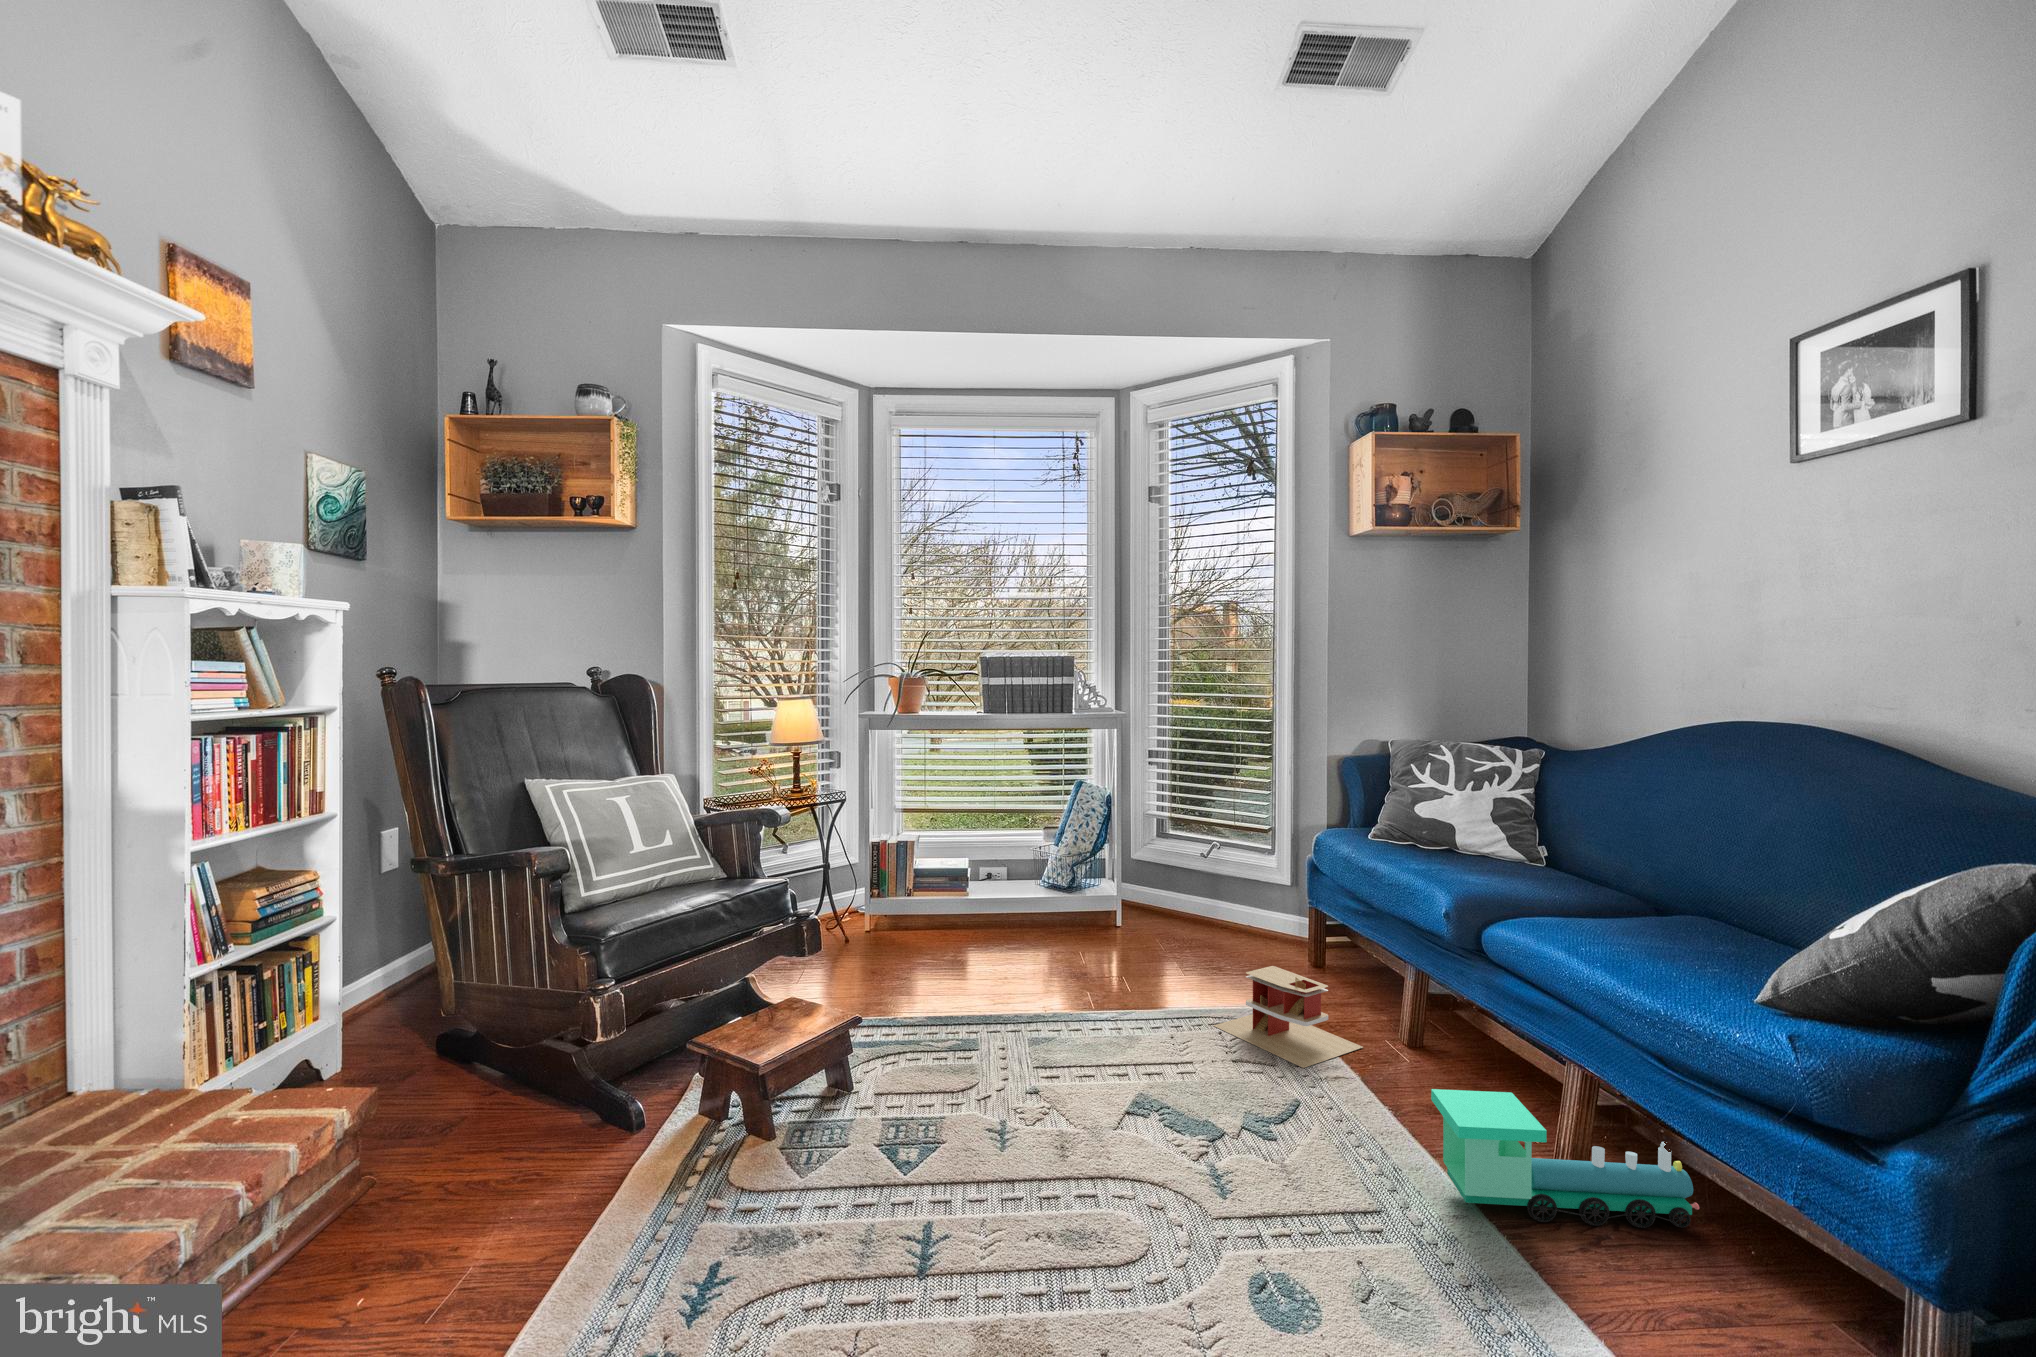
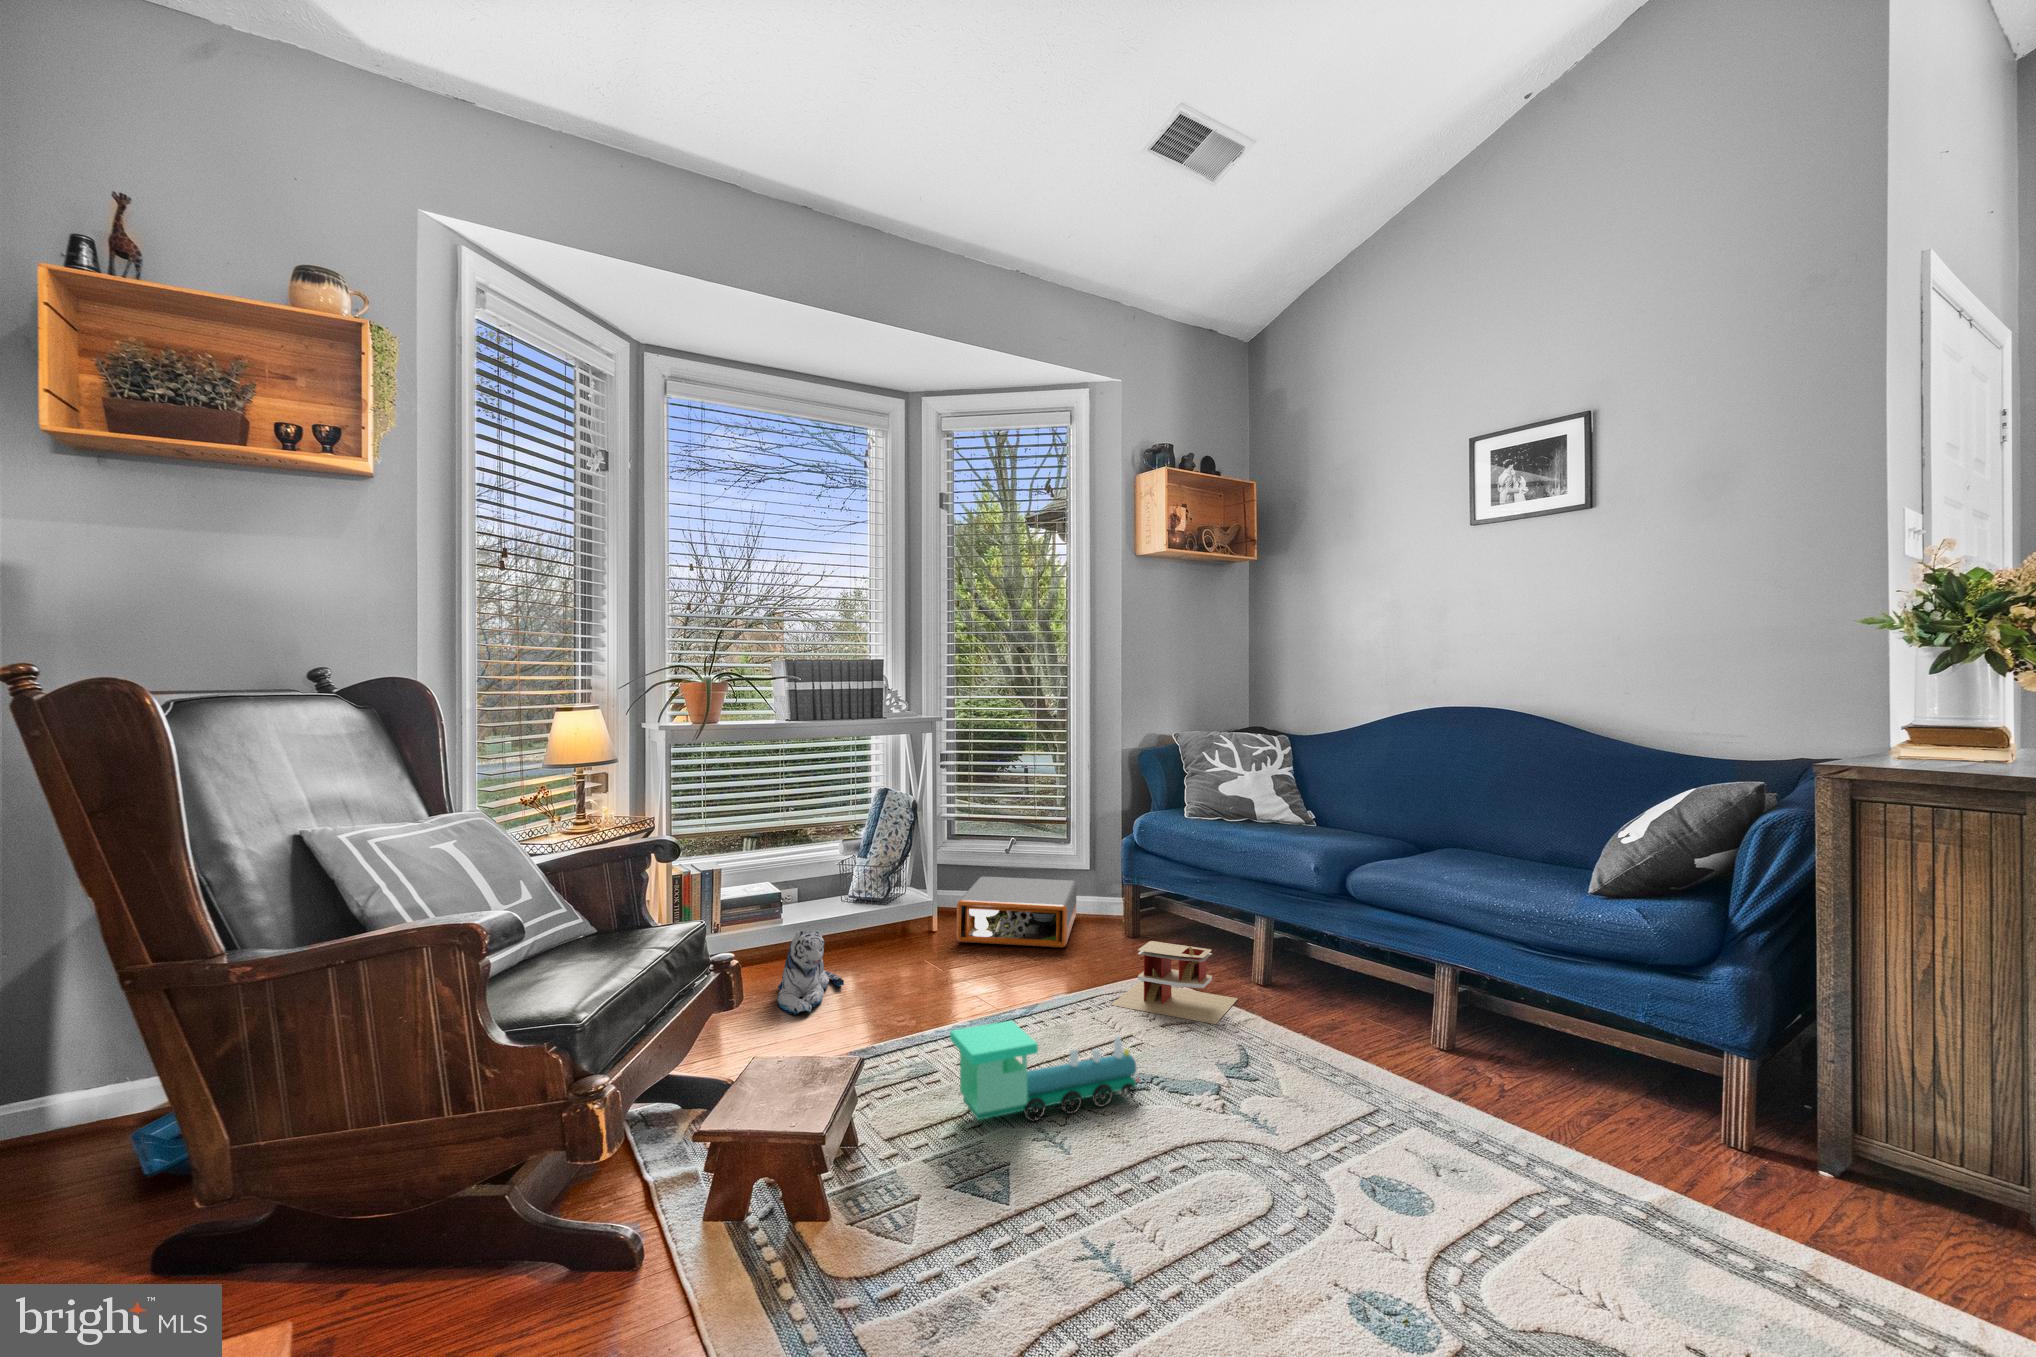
storage box: none [1132,877,1284,960] -> present [956,876,1077,947]
plush toy: none [921,905,992,979] -> present [777,931,844,1015]
toy train: present [1431,1089,1699,1228] -> present [950,1021,1140,1121]

